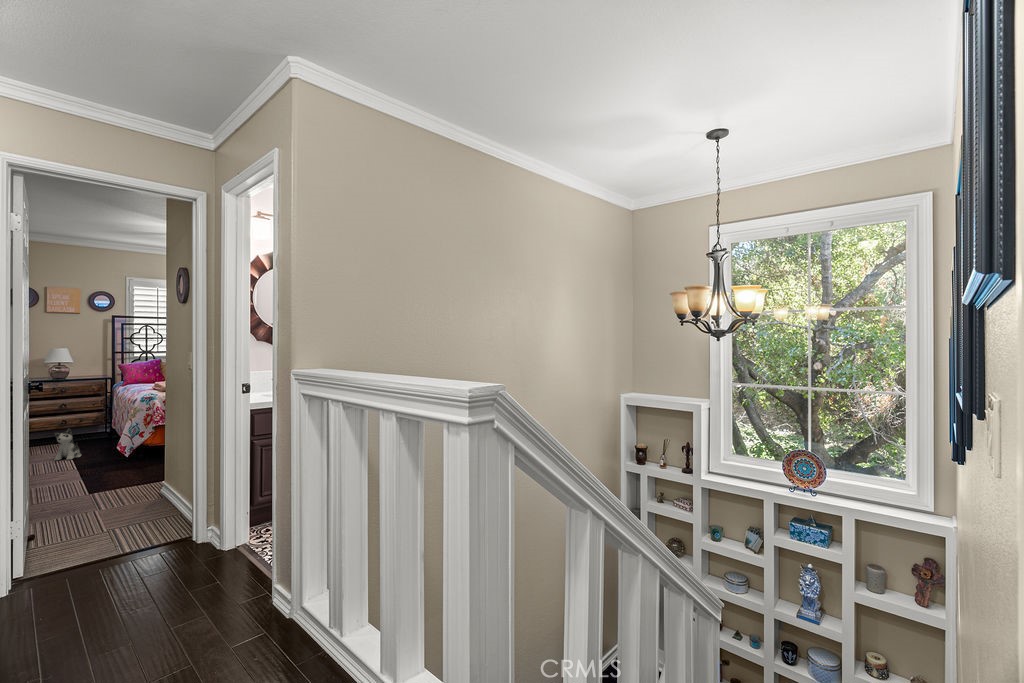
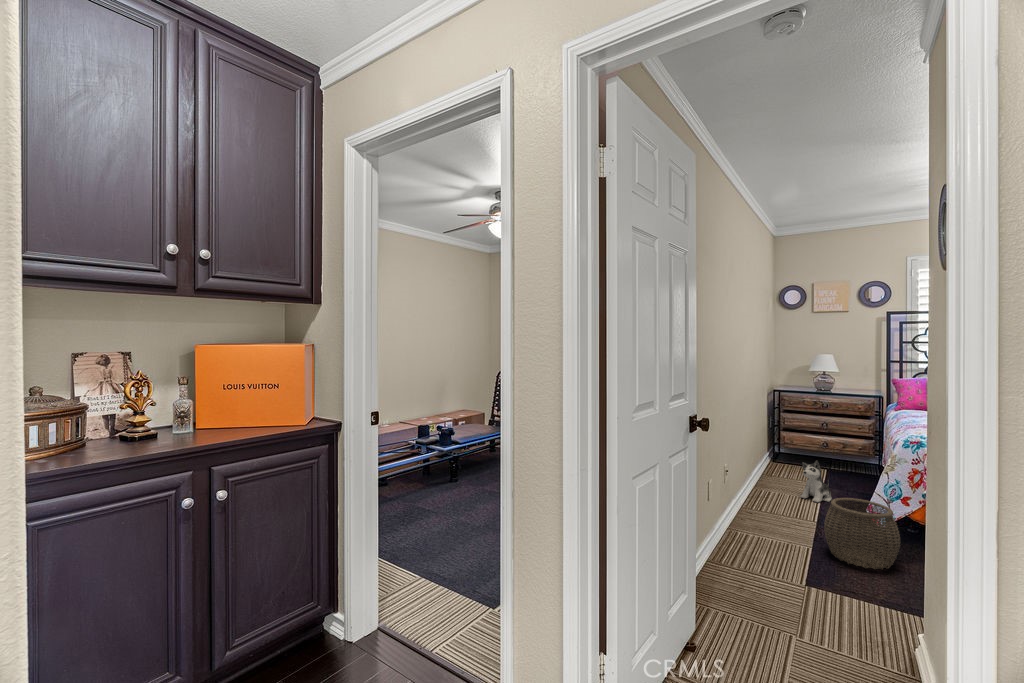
woven basket: none [92,437,143,478] -> present [824,498,900,569]

